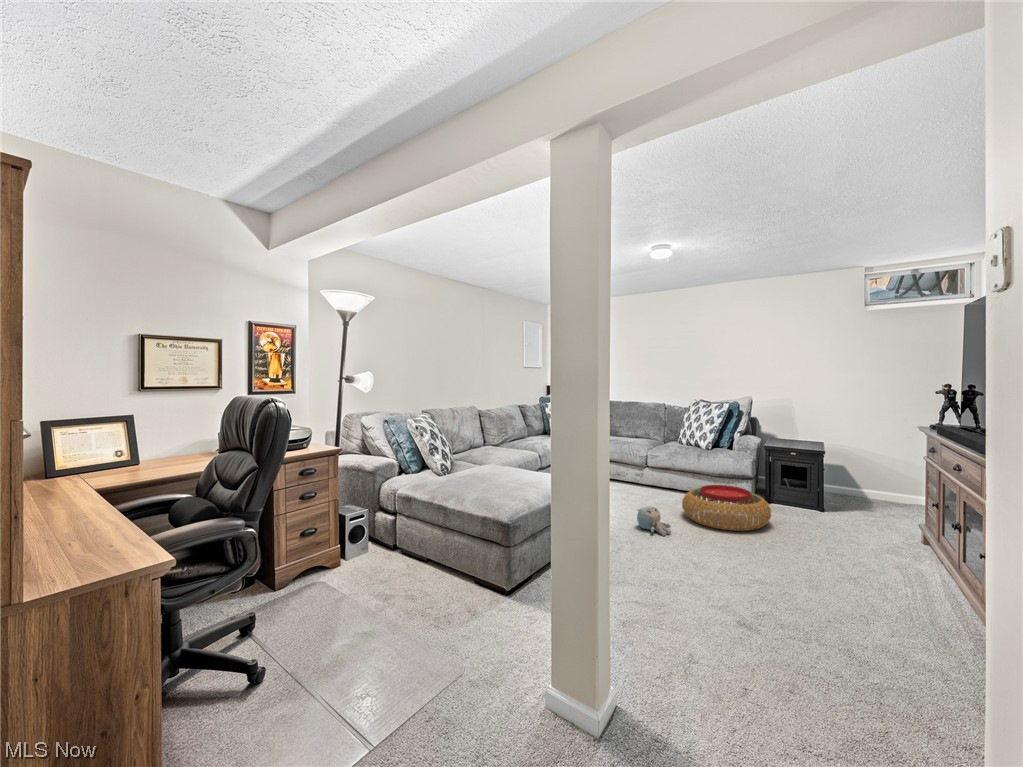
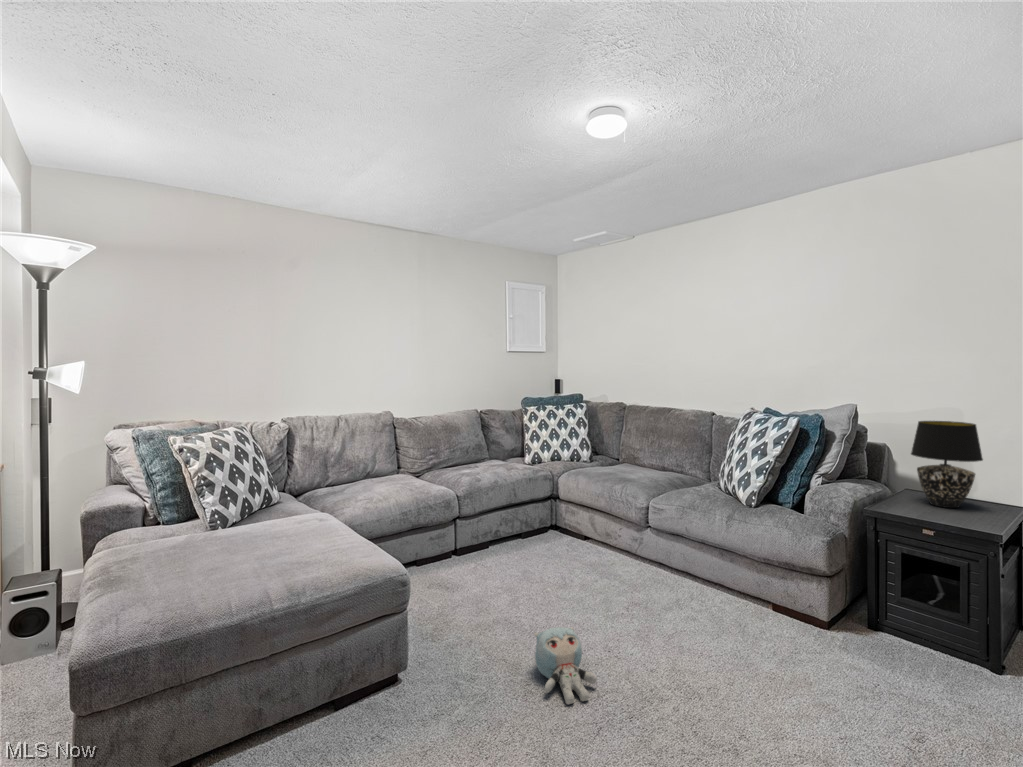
table lamp: none [780,403,812,444] -> present [911,421,983,508]
pouf: present [682,485,771,531] -> none [654,587,845,716]

